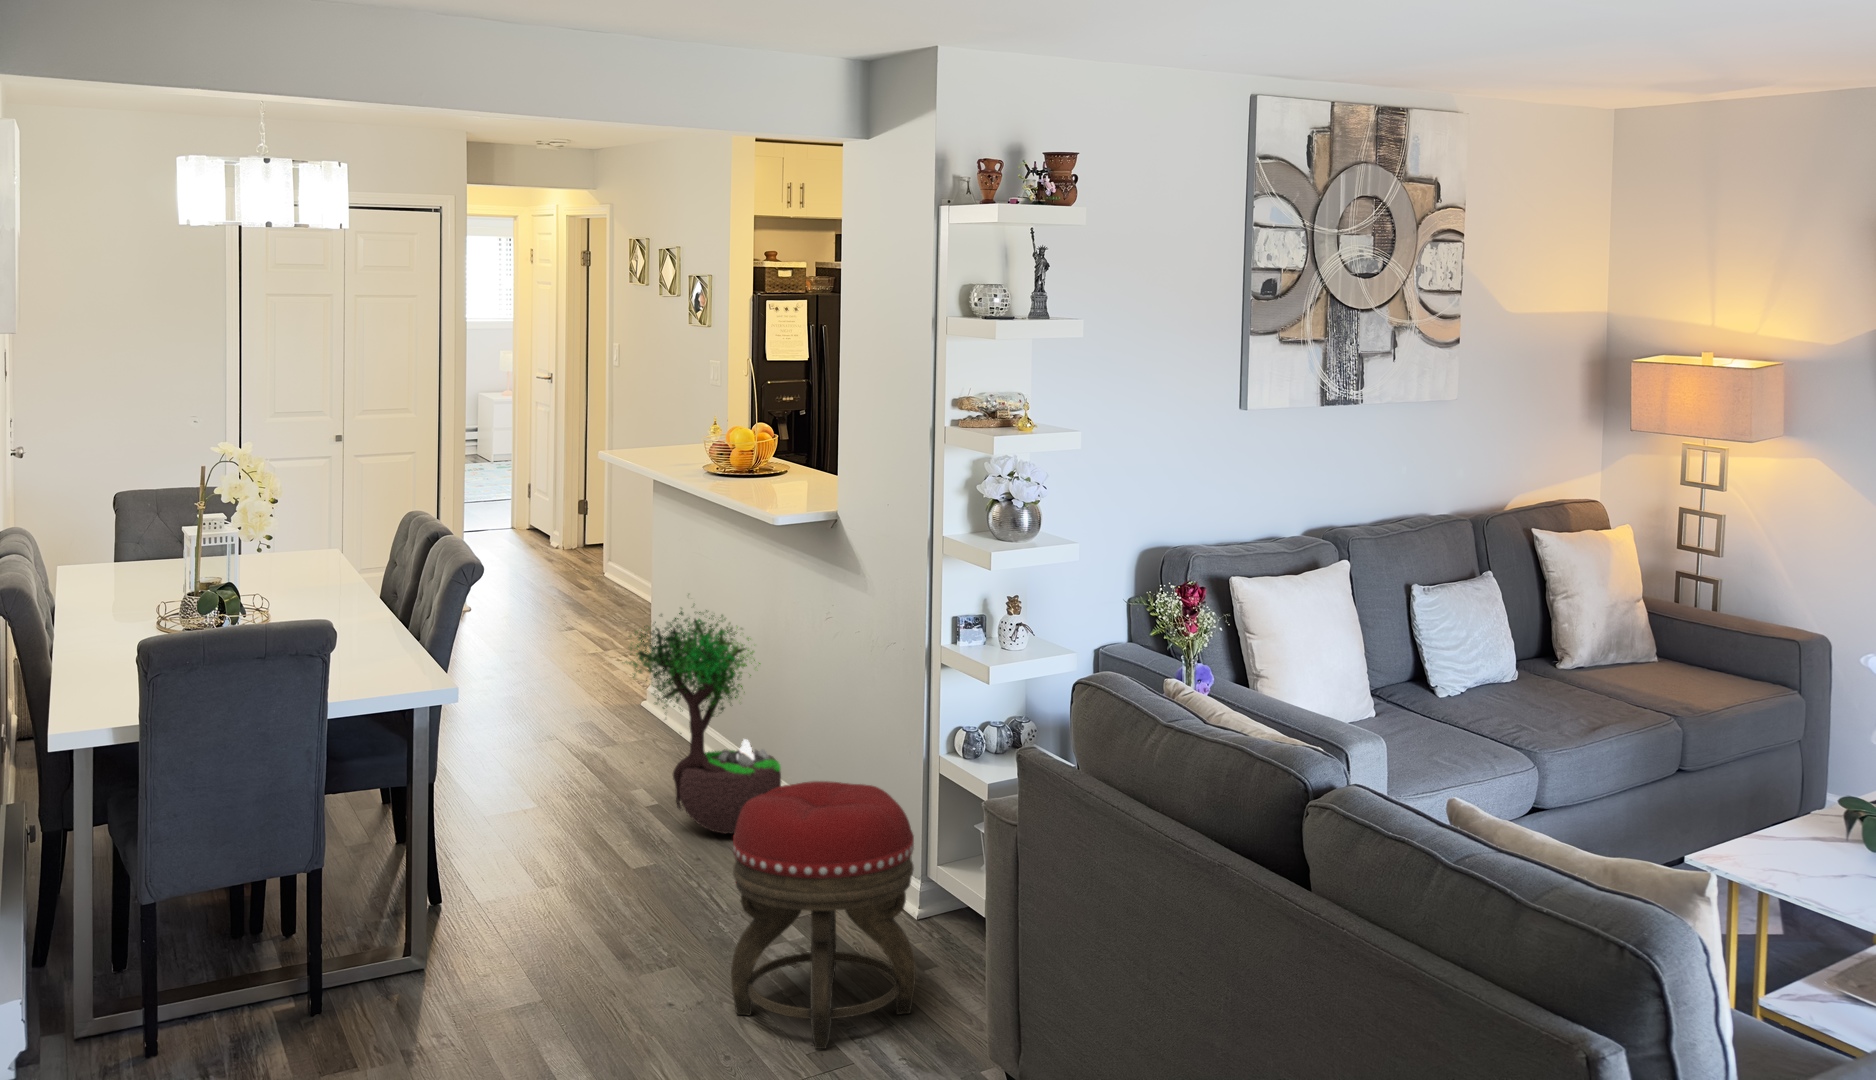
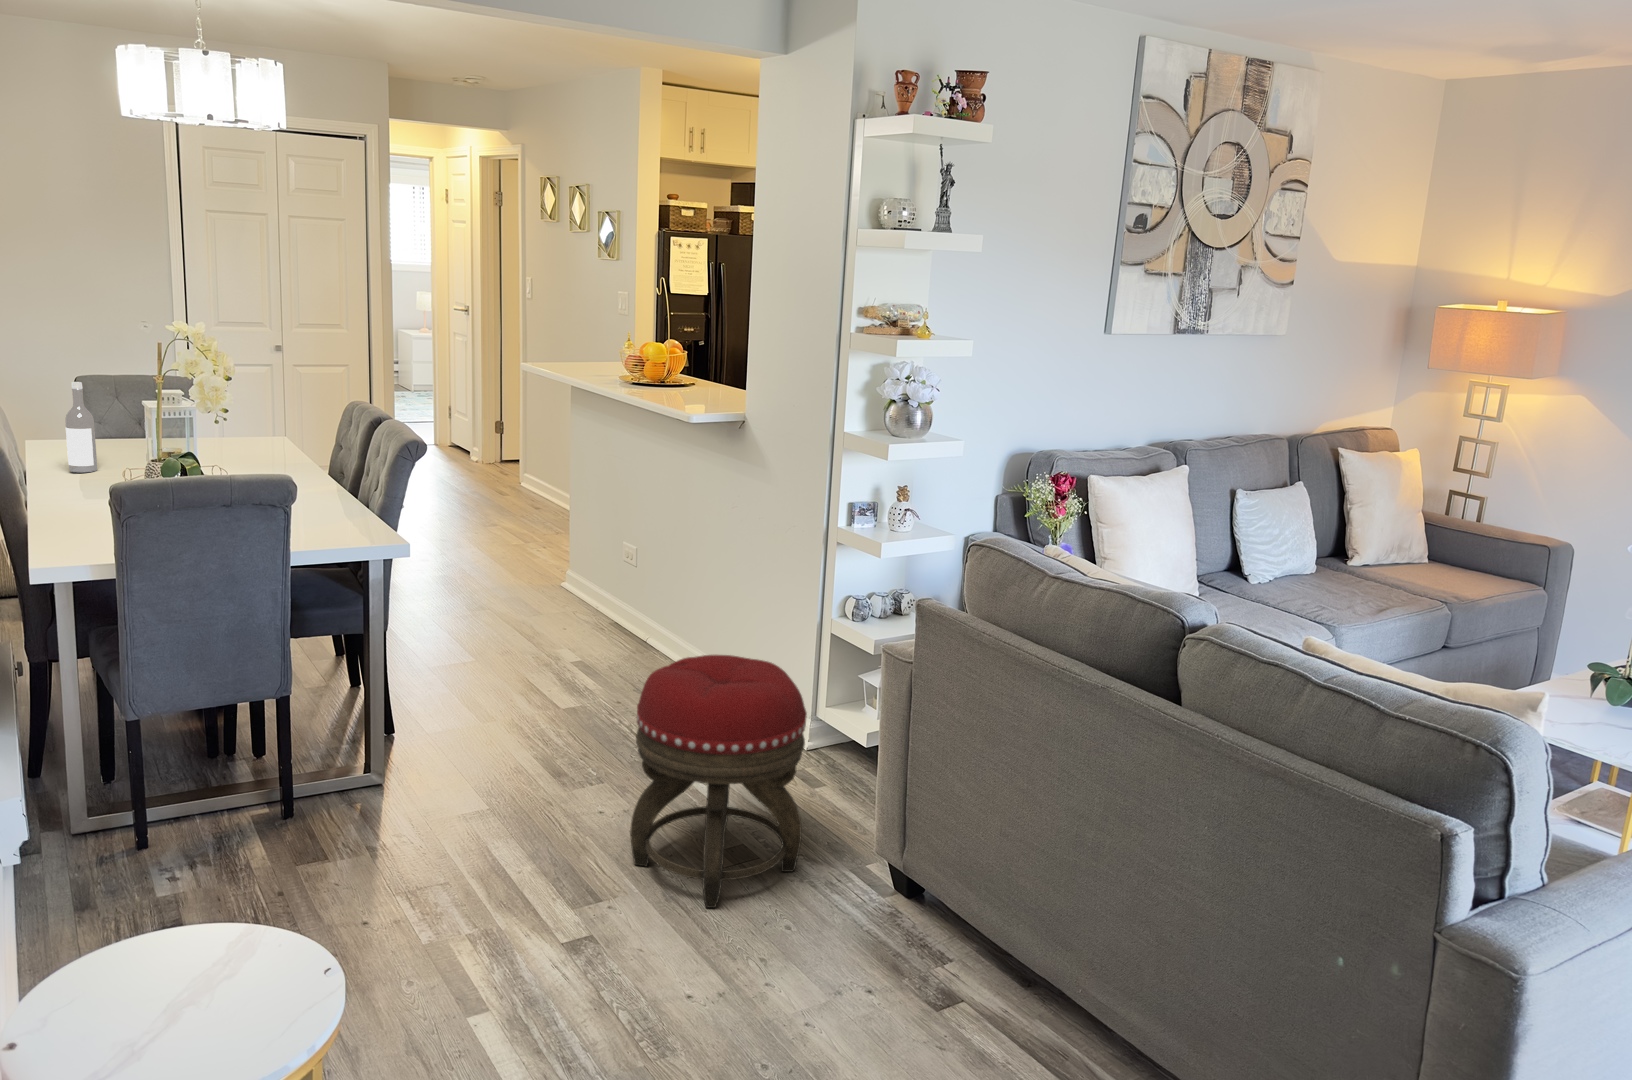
wine bottle: none [85,530,118,631] -> present [65,382,97,473]
potted tree: present [626,610,781,834] -> none [551,466,689,675]

